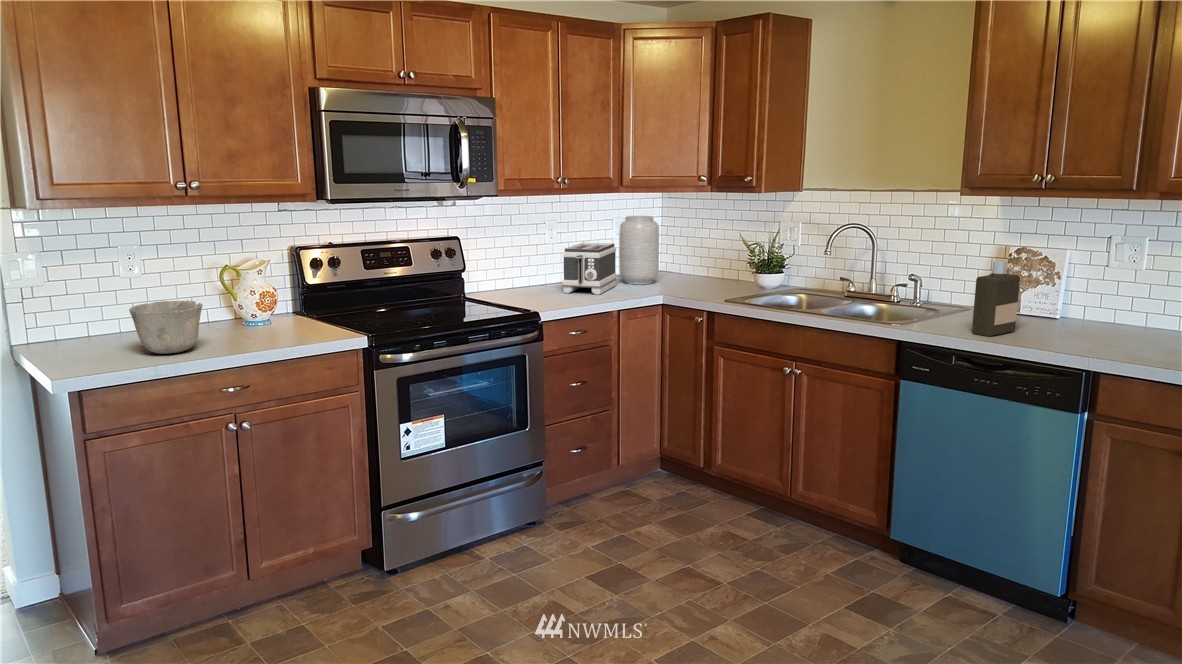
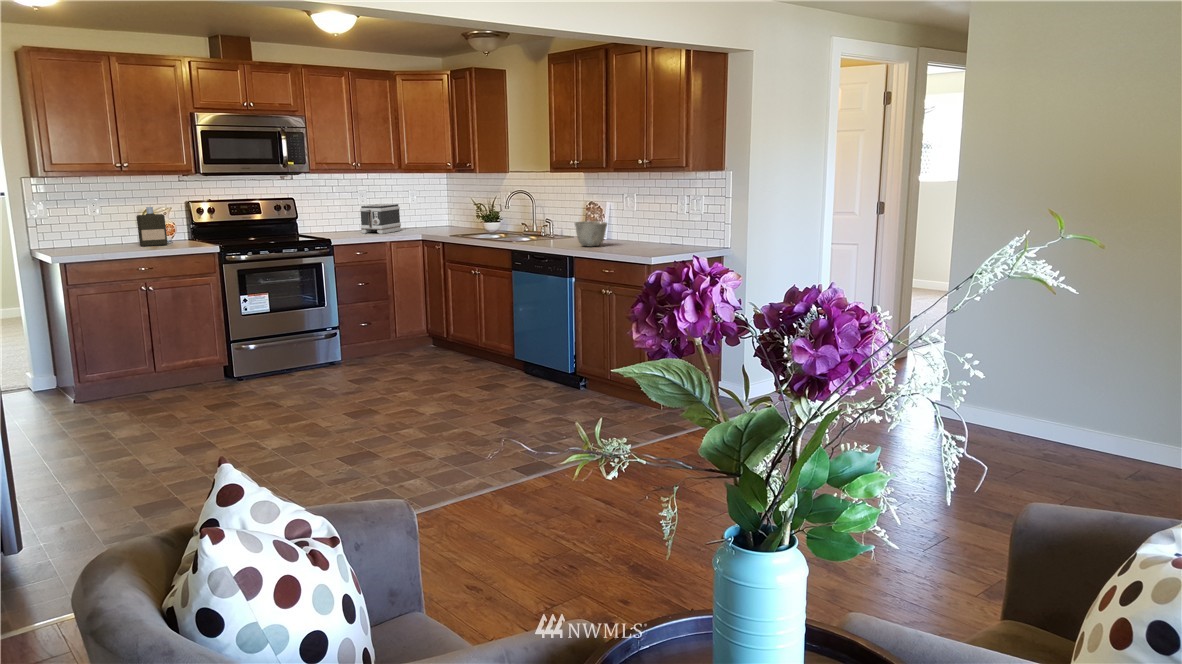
vase: present [619,216,659,284] -> none [405,188,431,230]
bottle: present [972,261,1020,337] -> present [136,207,168,247]
ceramic bowl: present [129,301,203,354] -> present [575,221,607,247]

